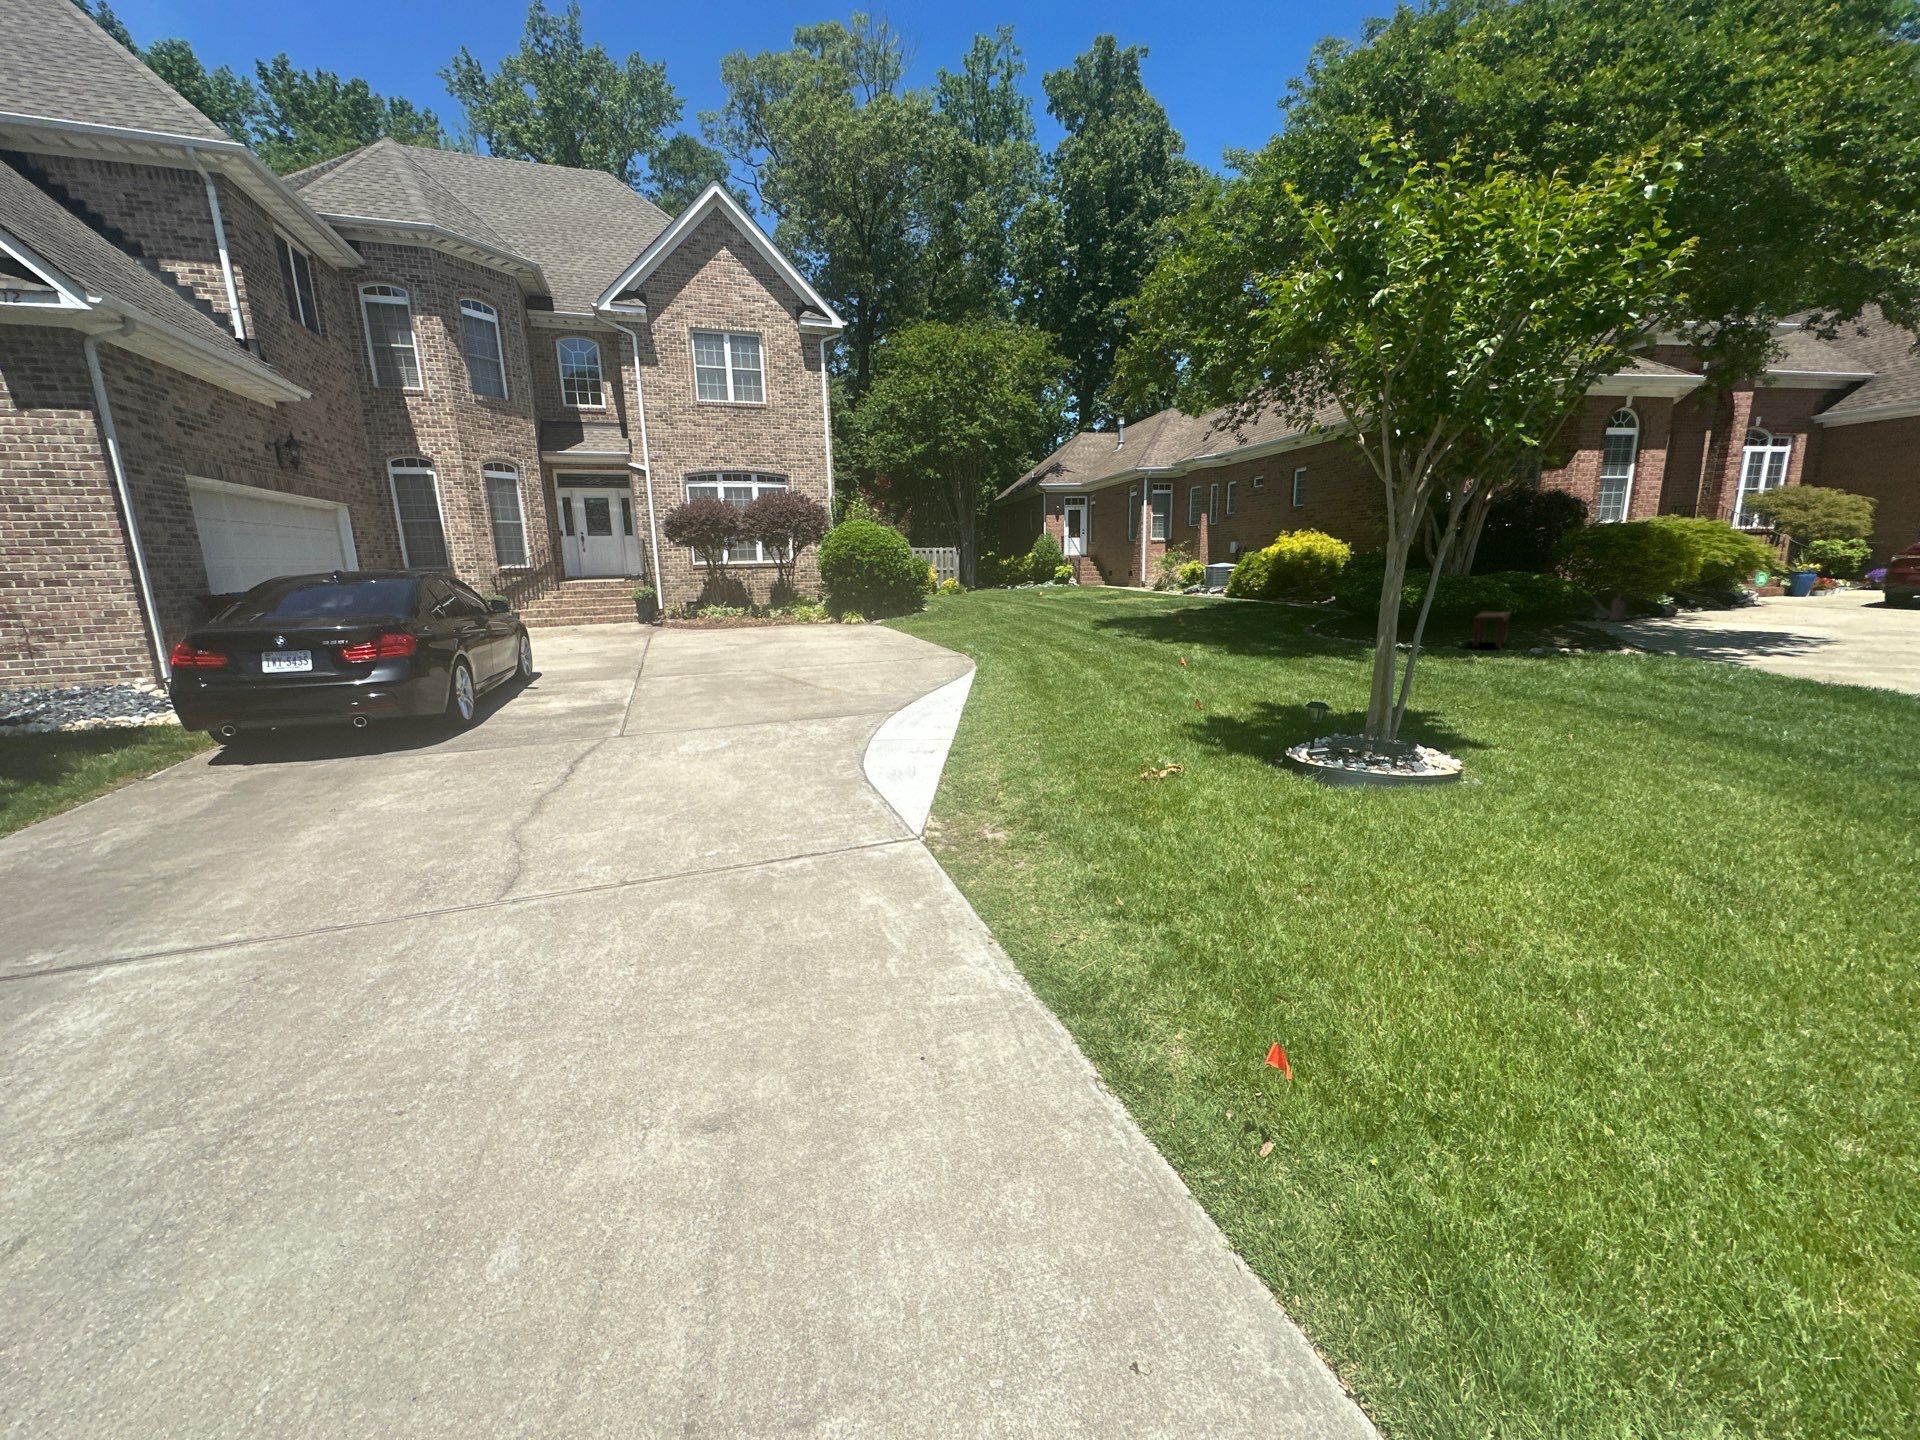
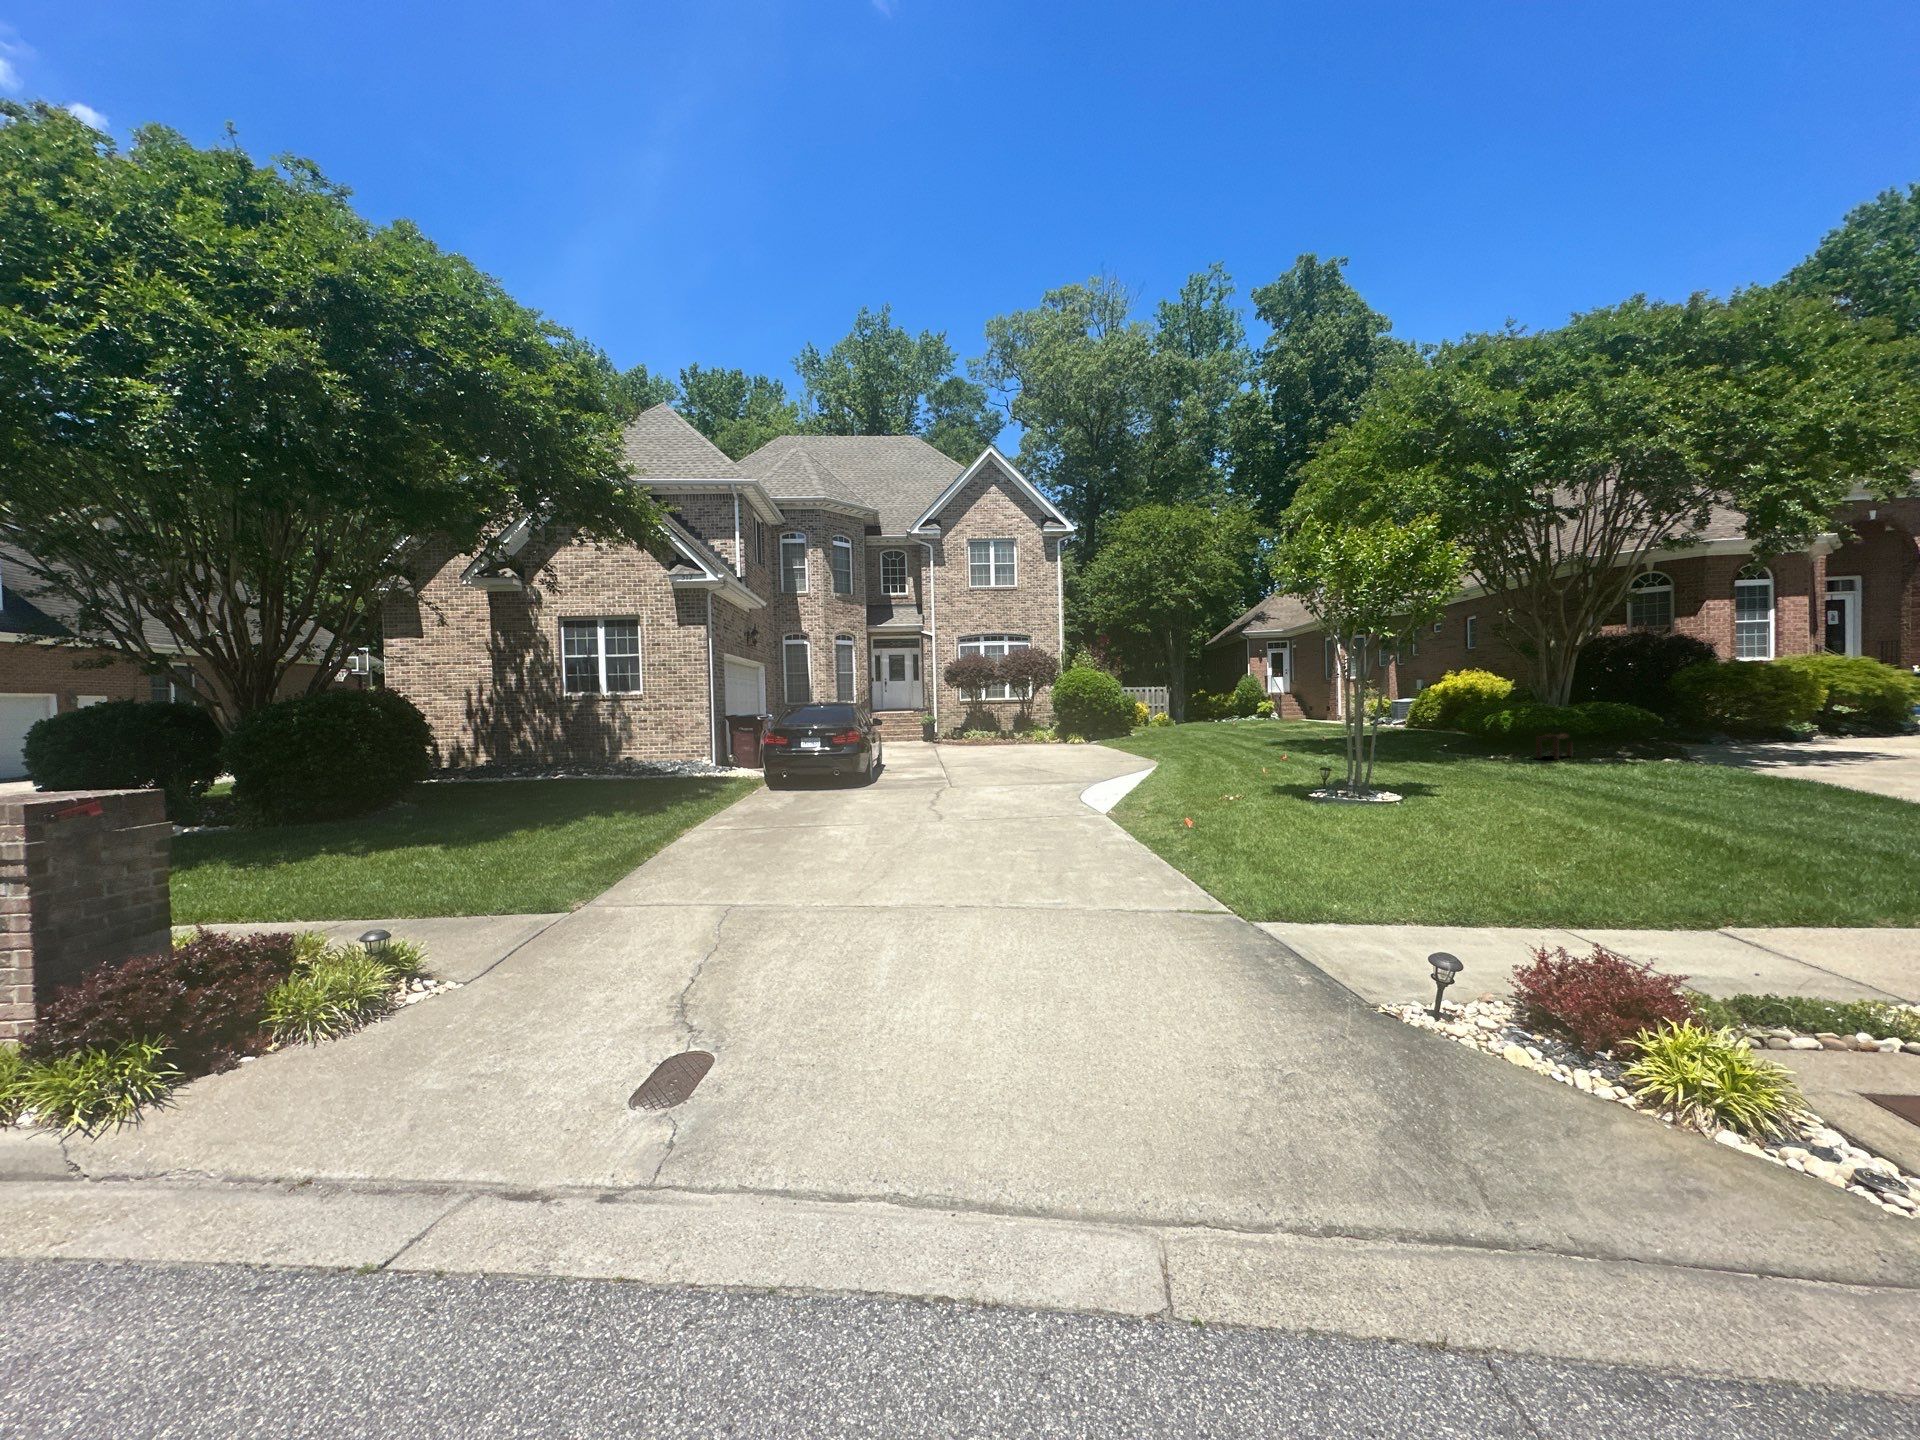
watering can: present [1593,593,1627,621] -> none [1691,721,1727,744]

